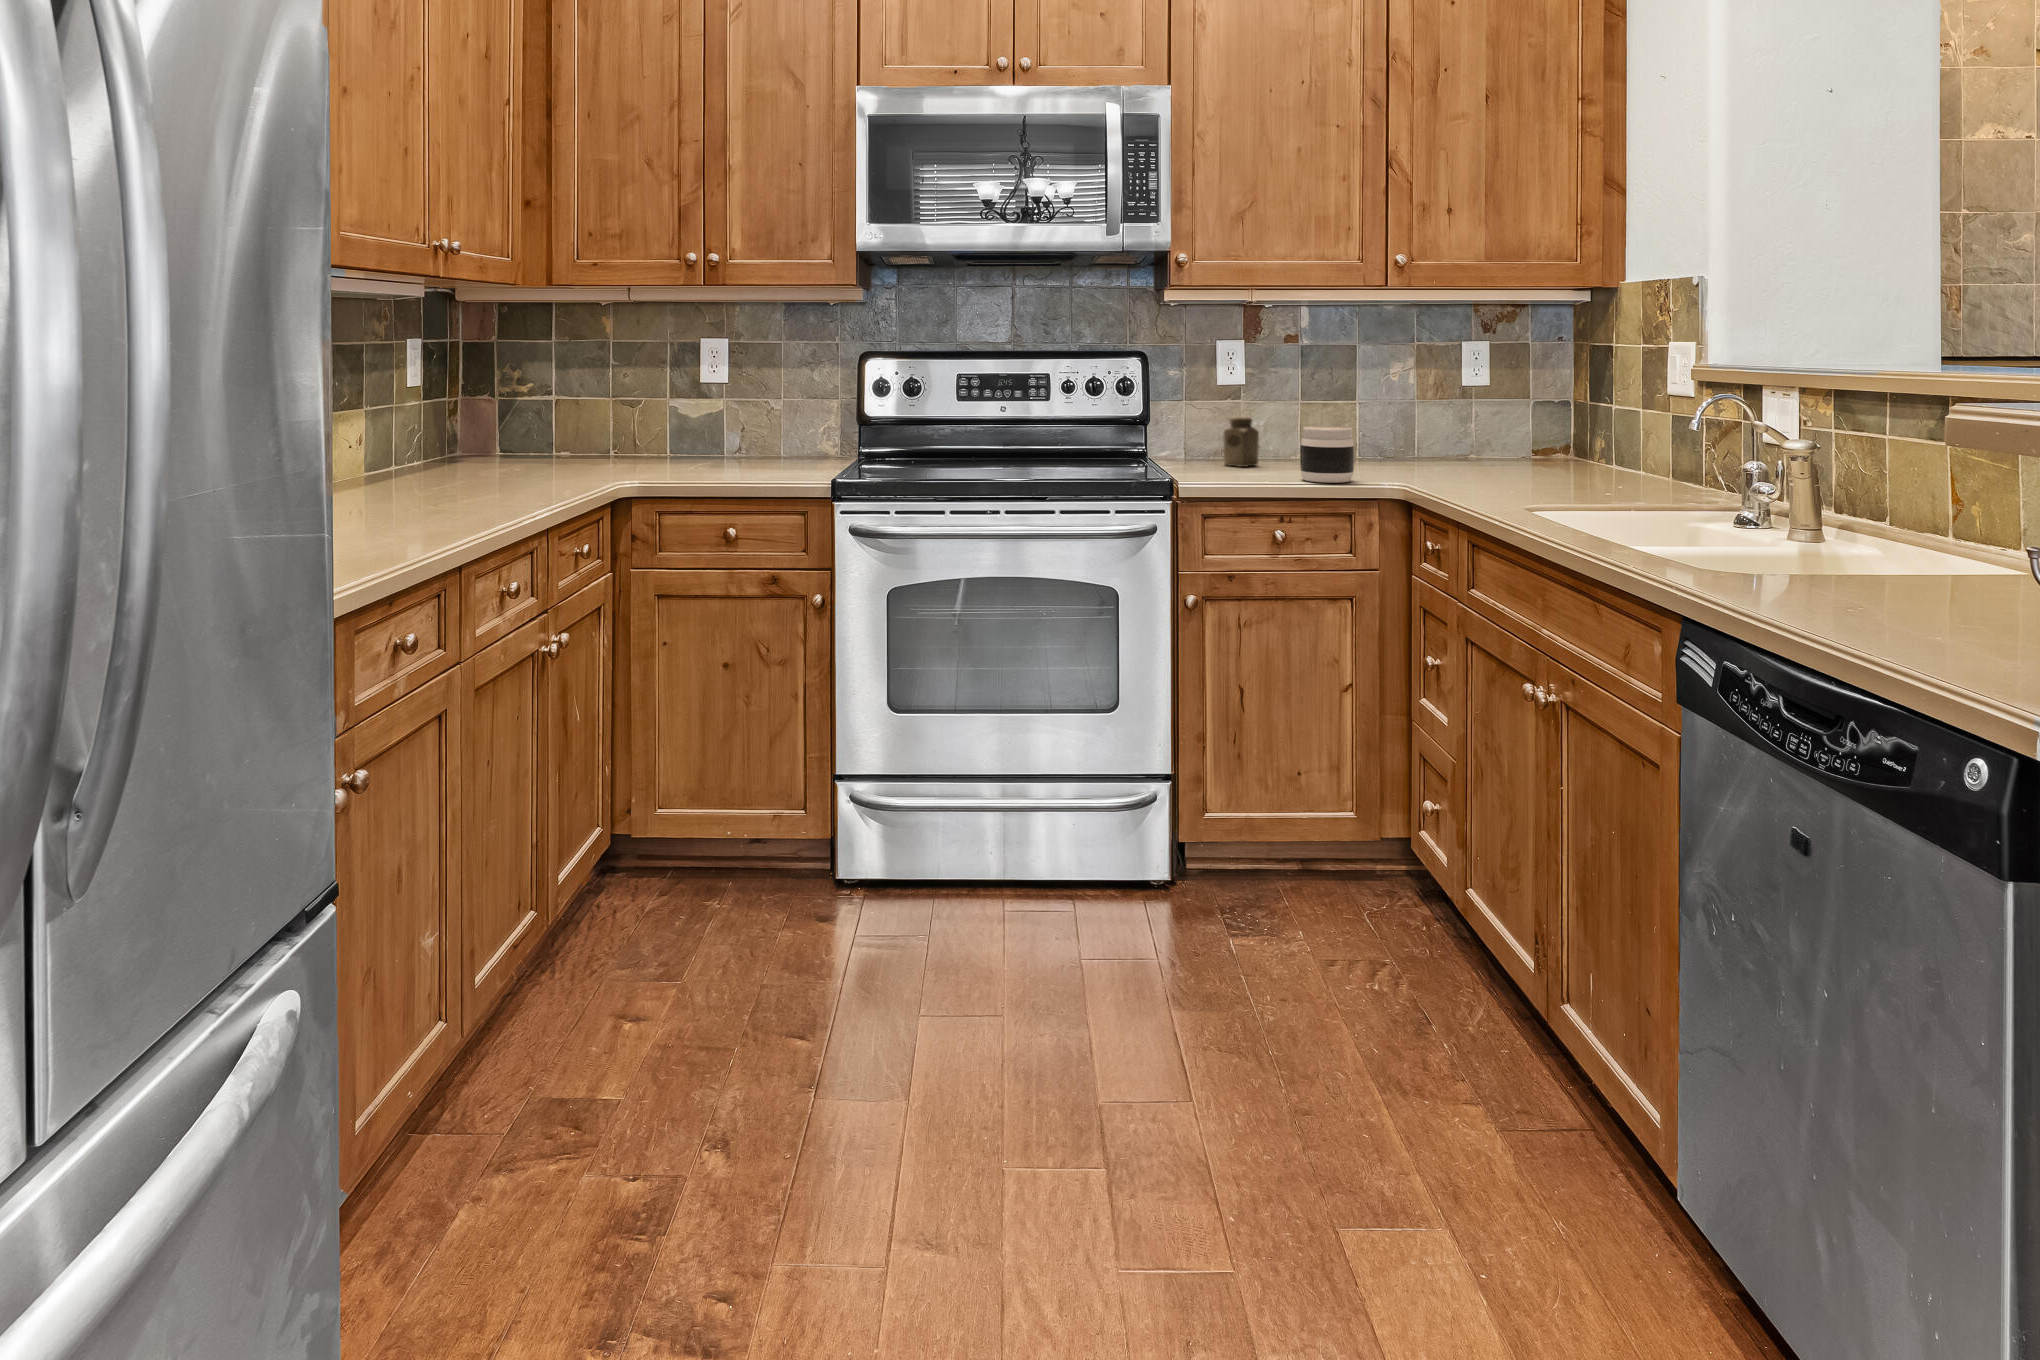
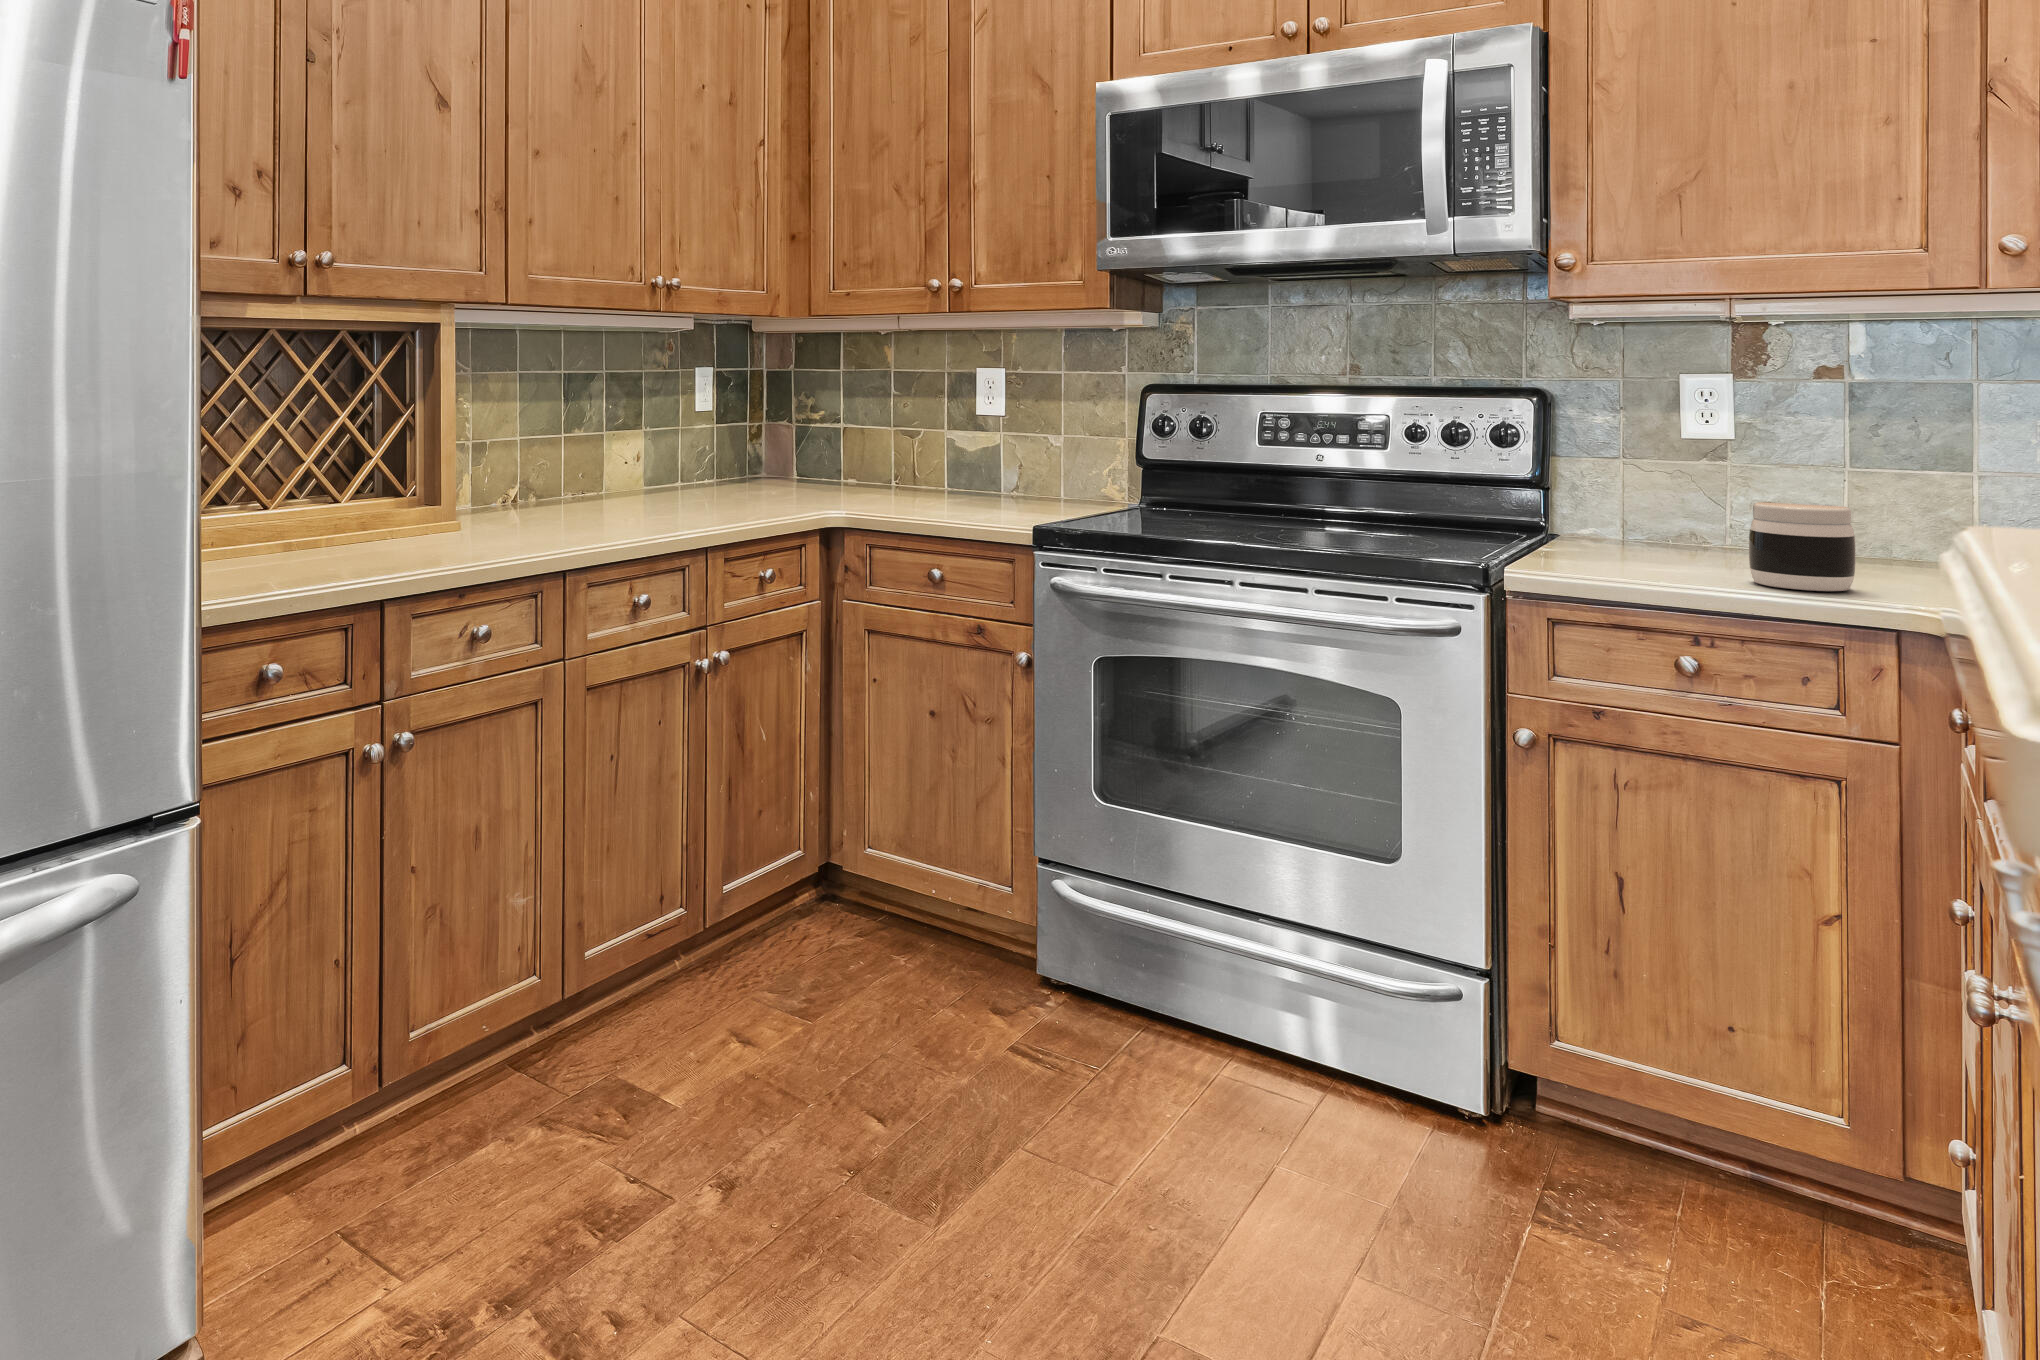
salt shaker: present [1224,416,1259,467] -> none [1658,483,1723,556]

